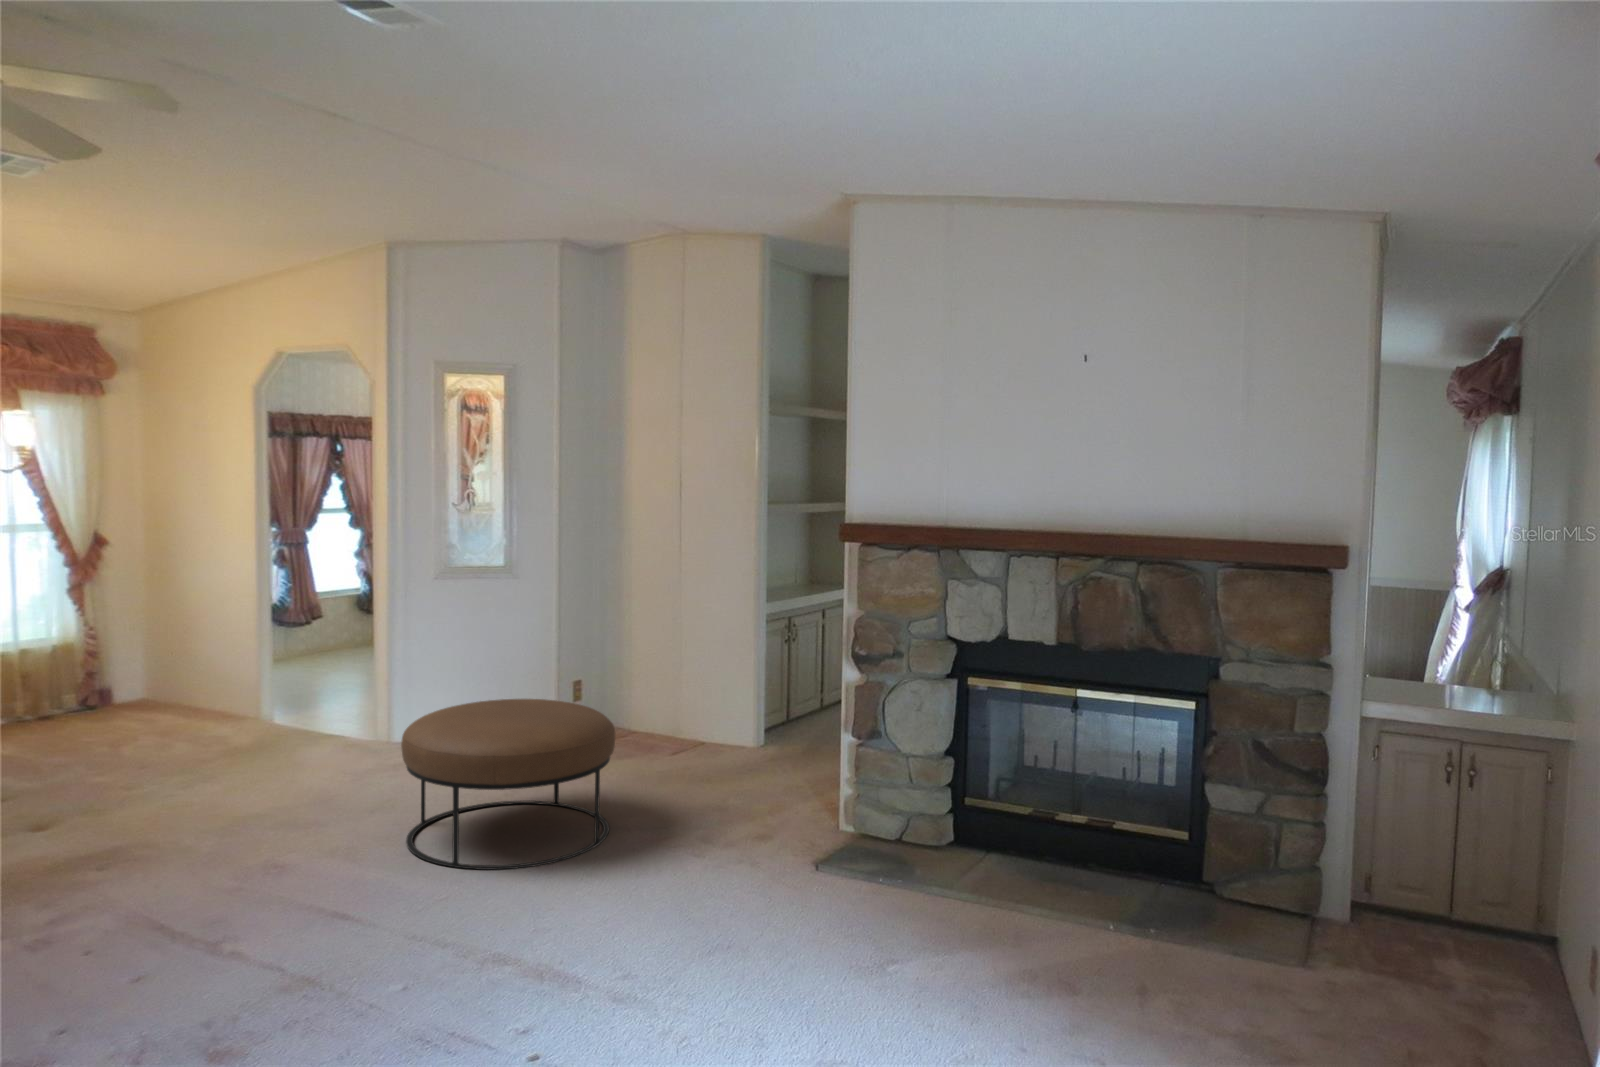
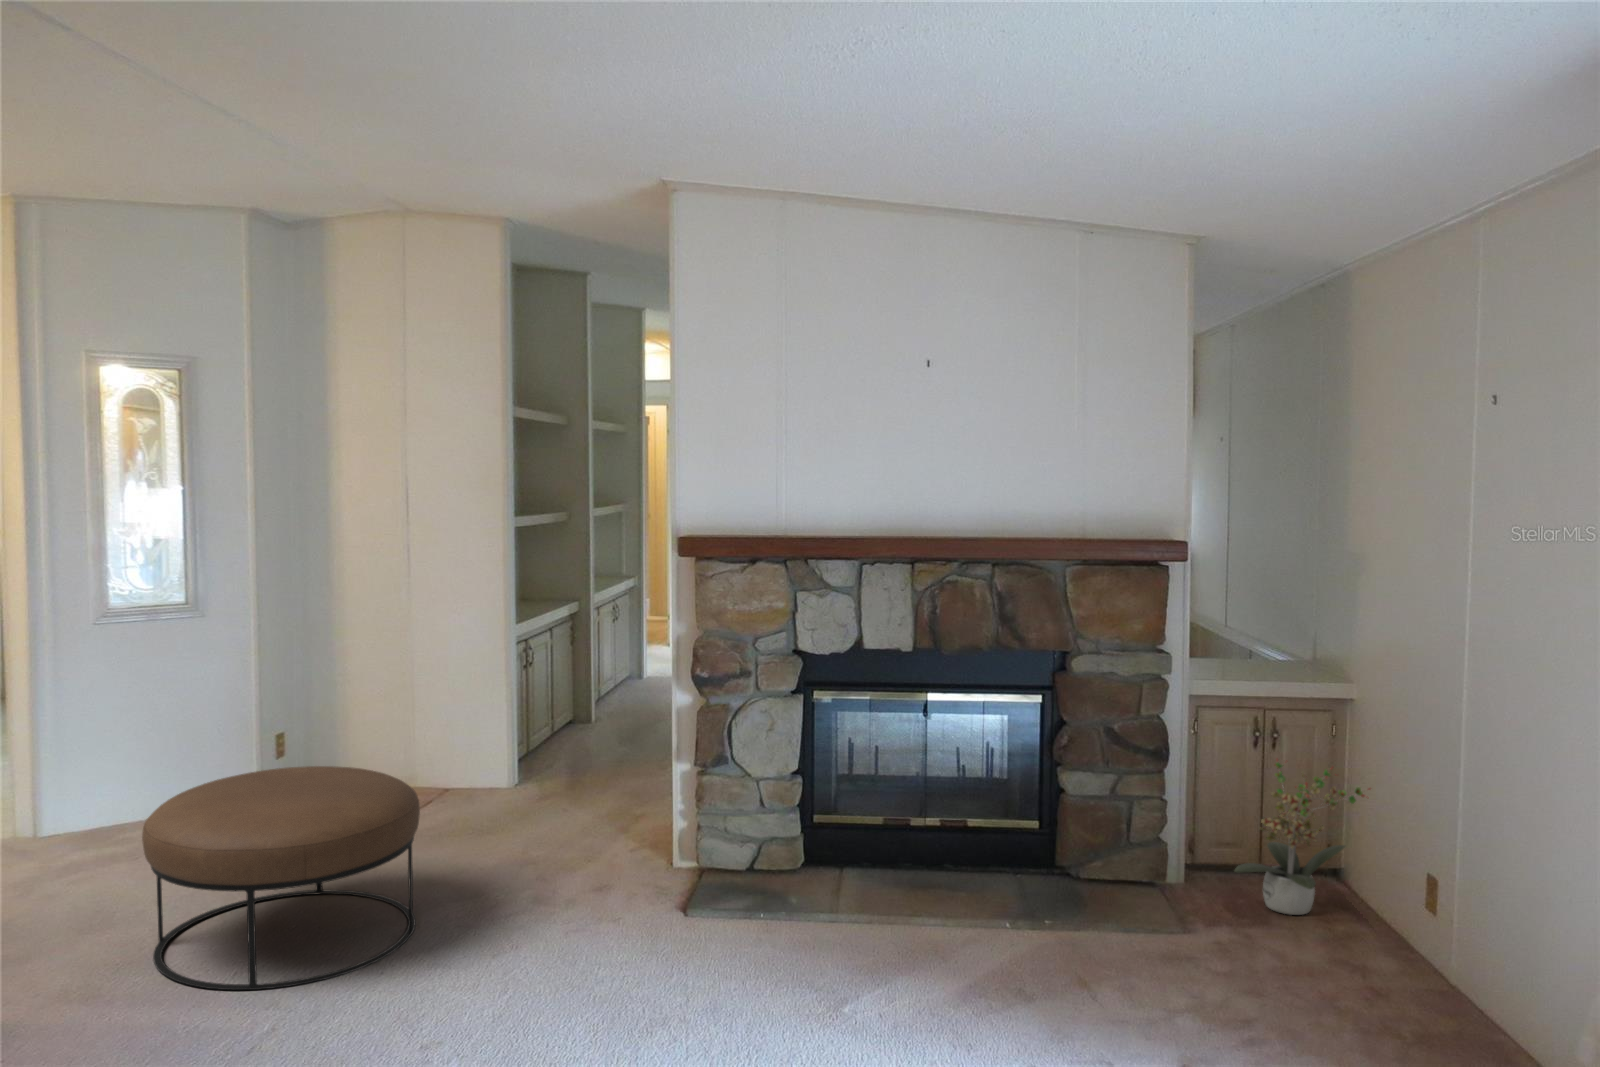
potted plant: none [1386,797,1563,975] -> present [1235,759,1370,915]

